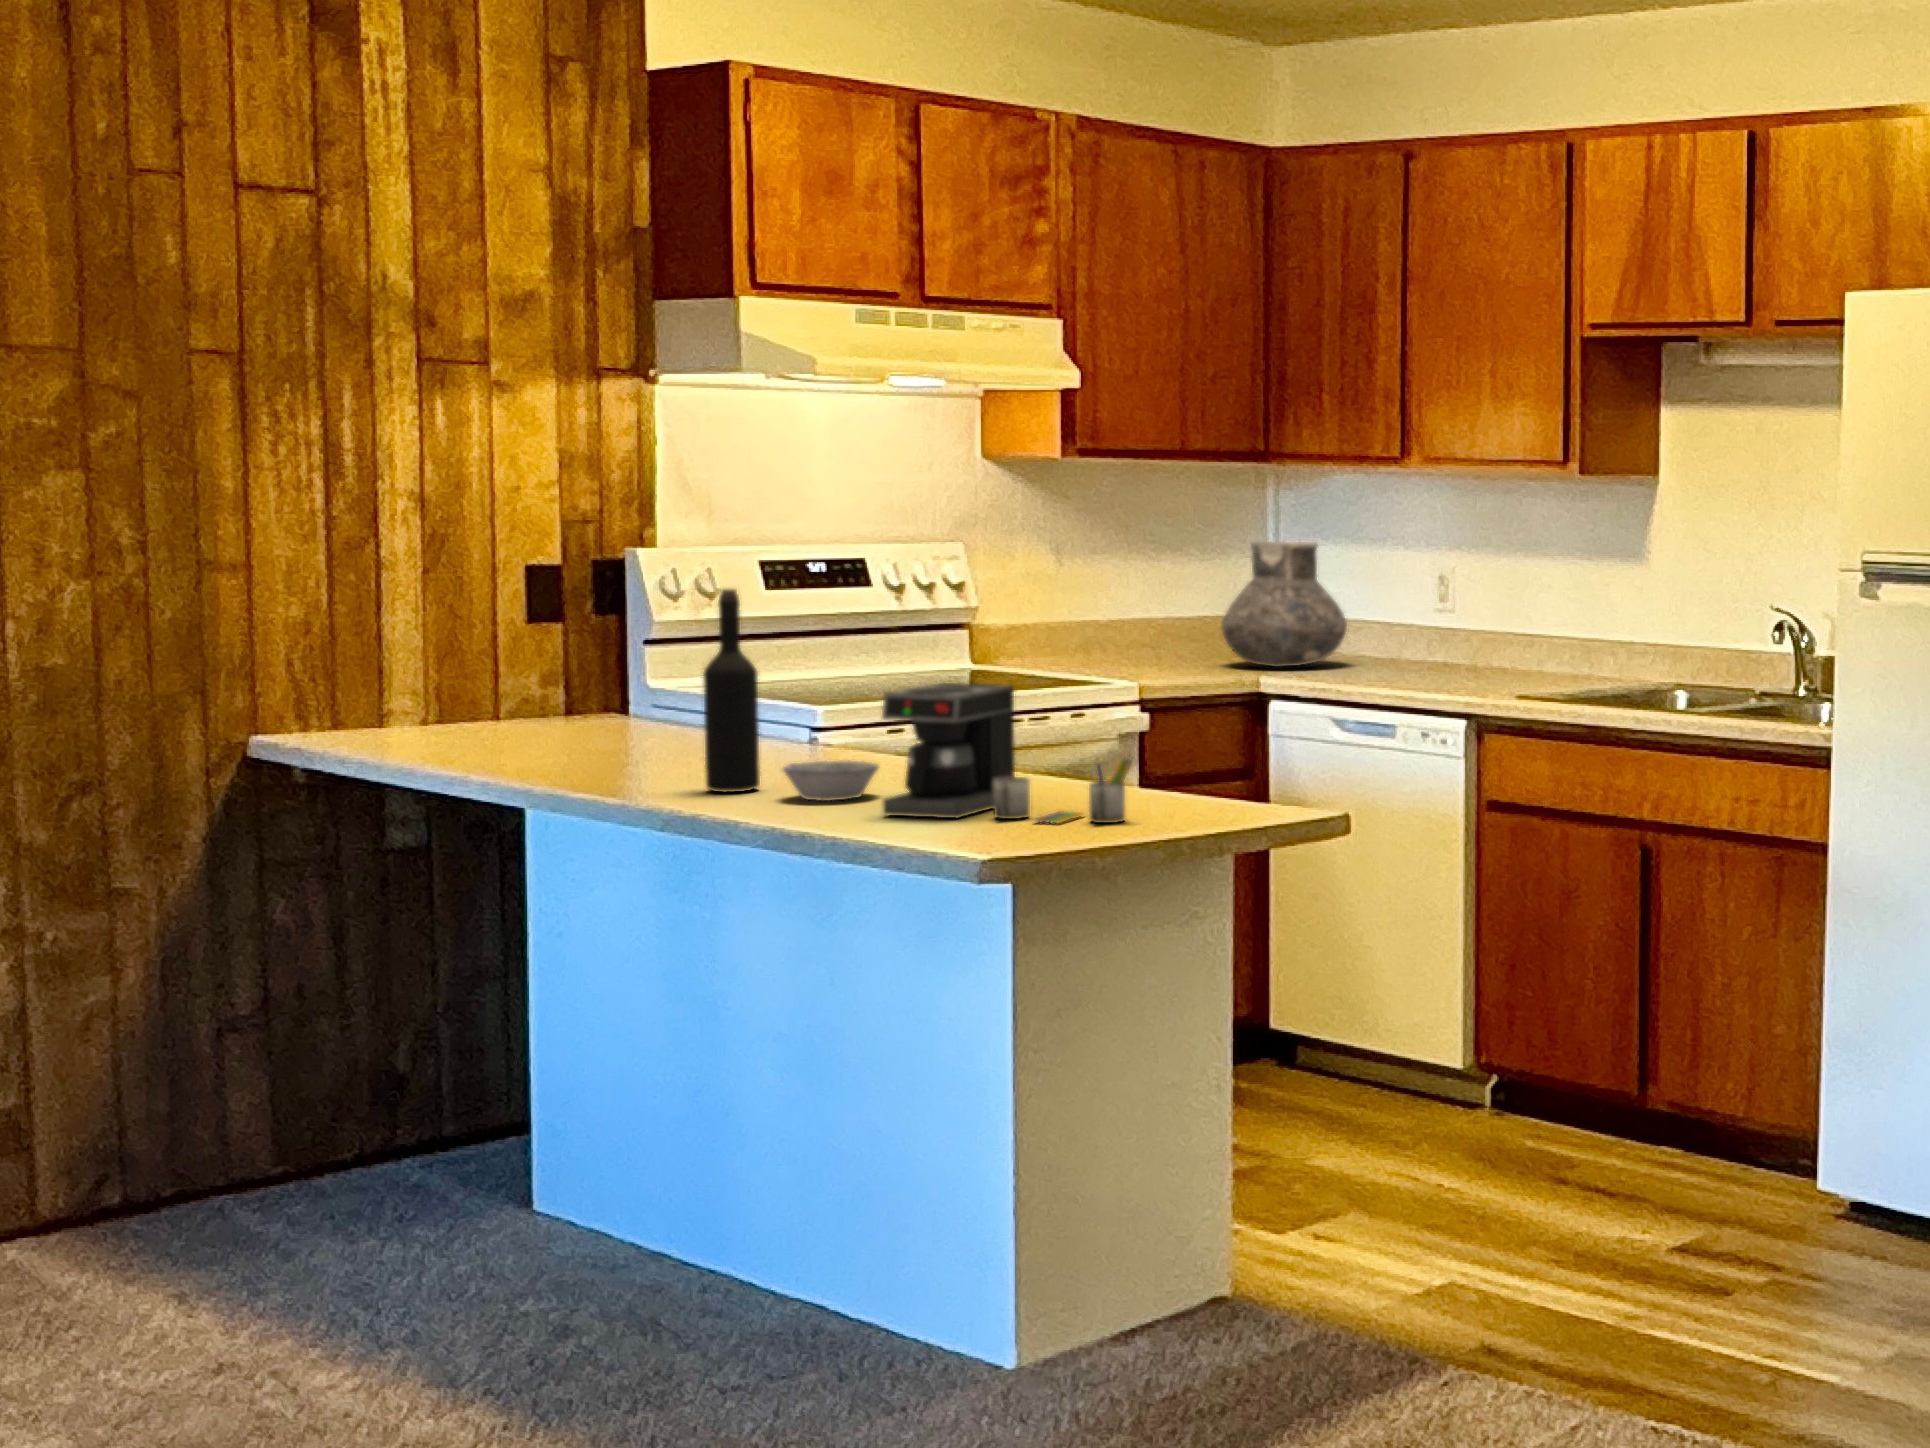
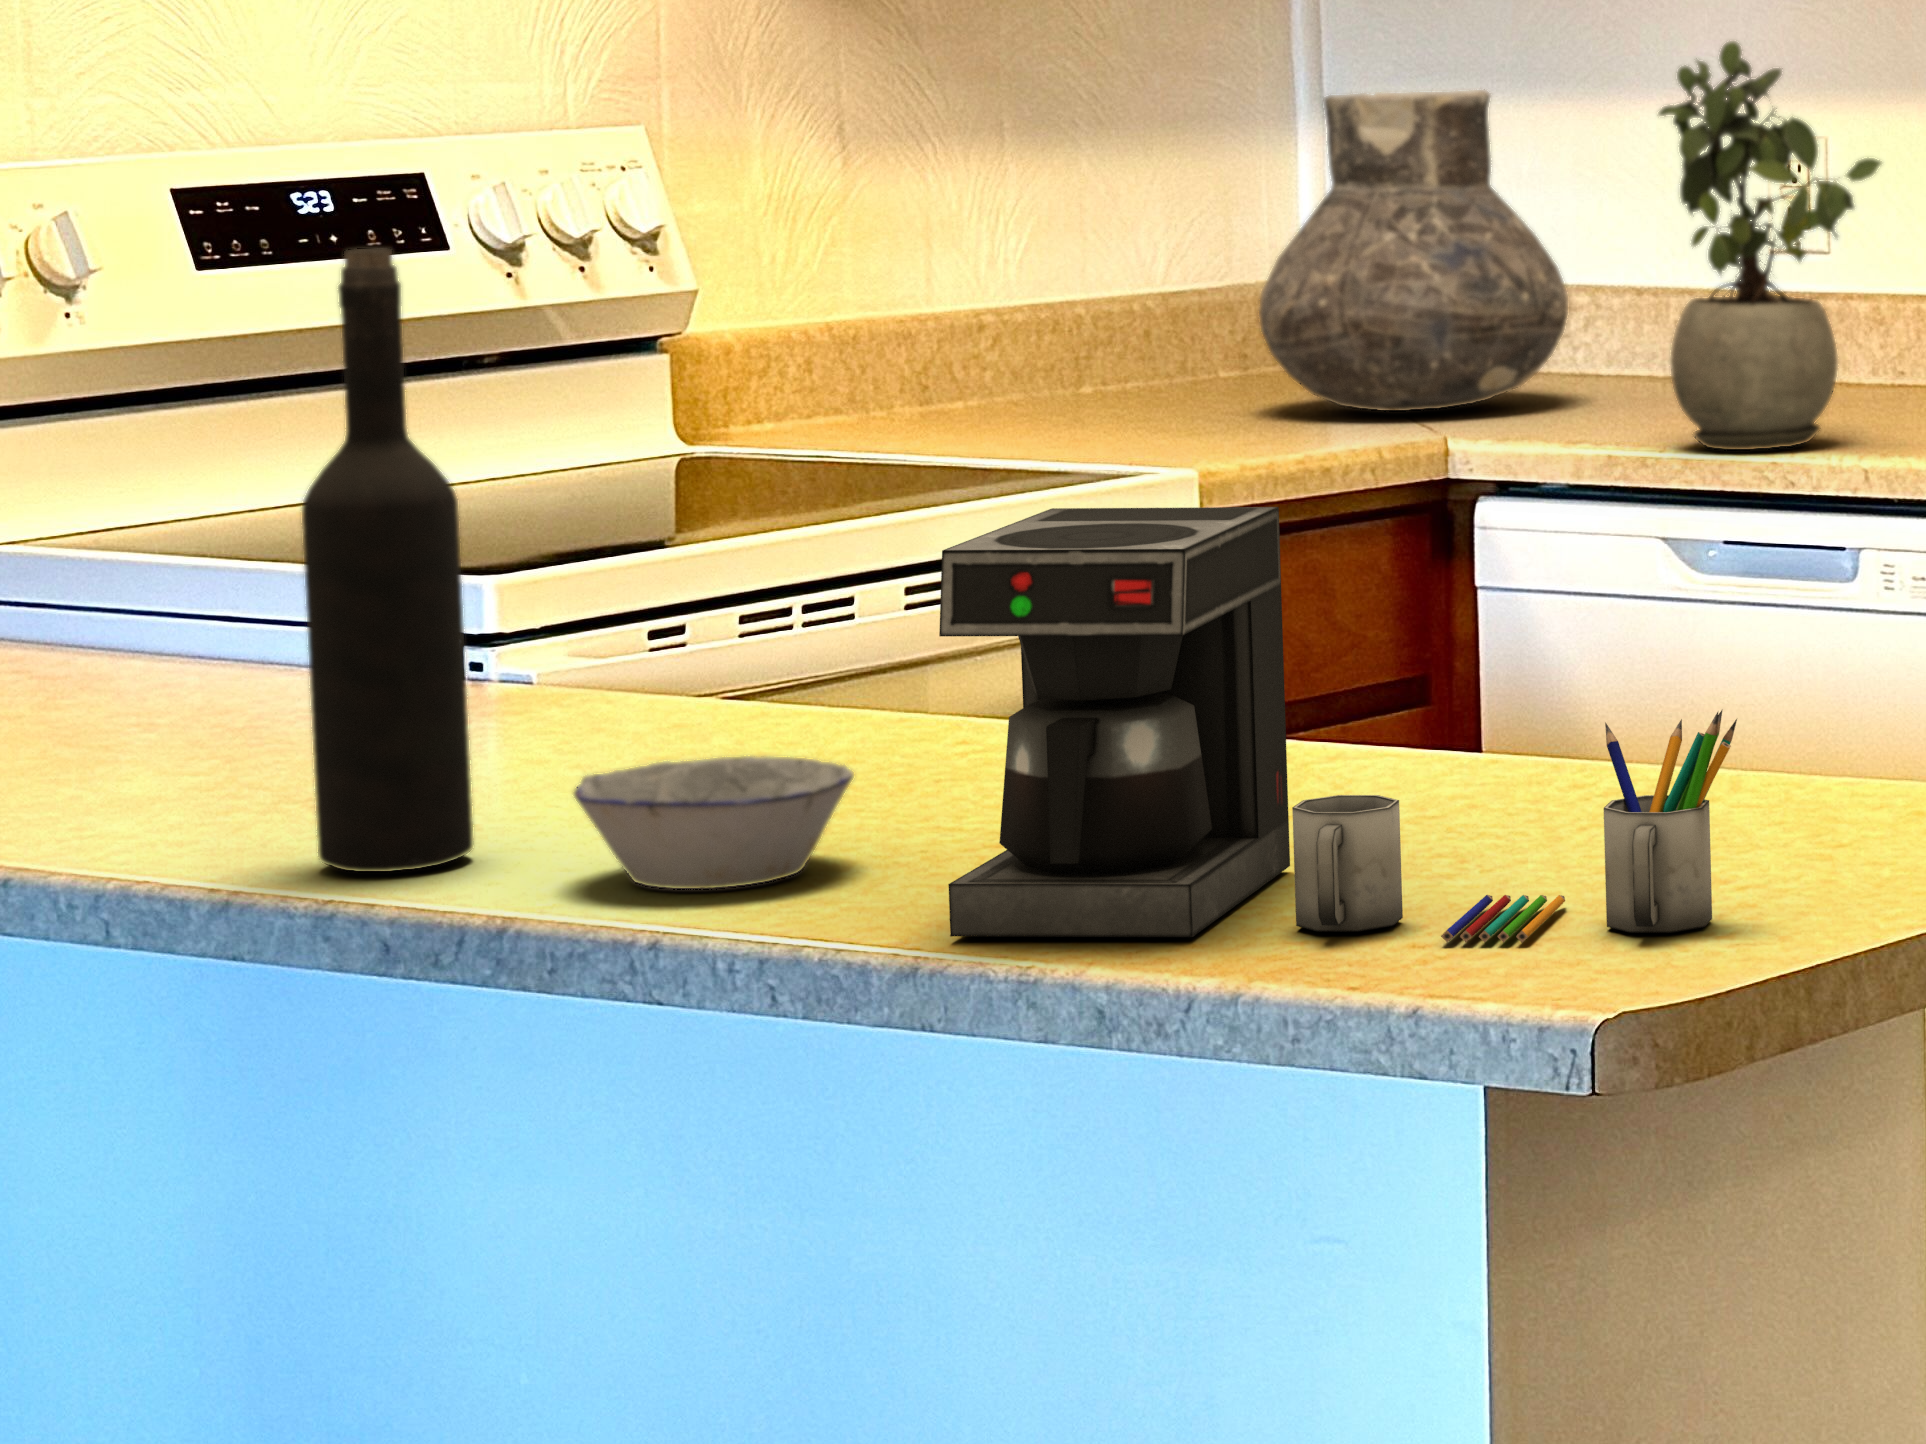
potted plant: none [1355,529,1431,686] -> present [1659,41,1881,450]

